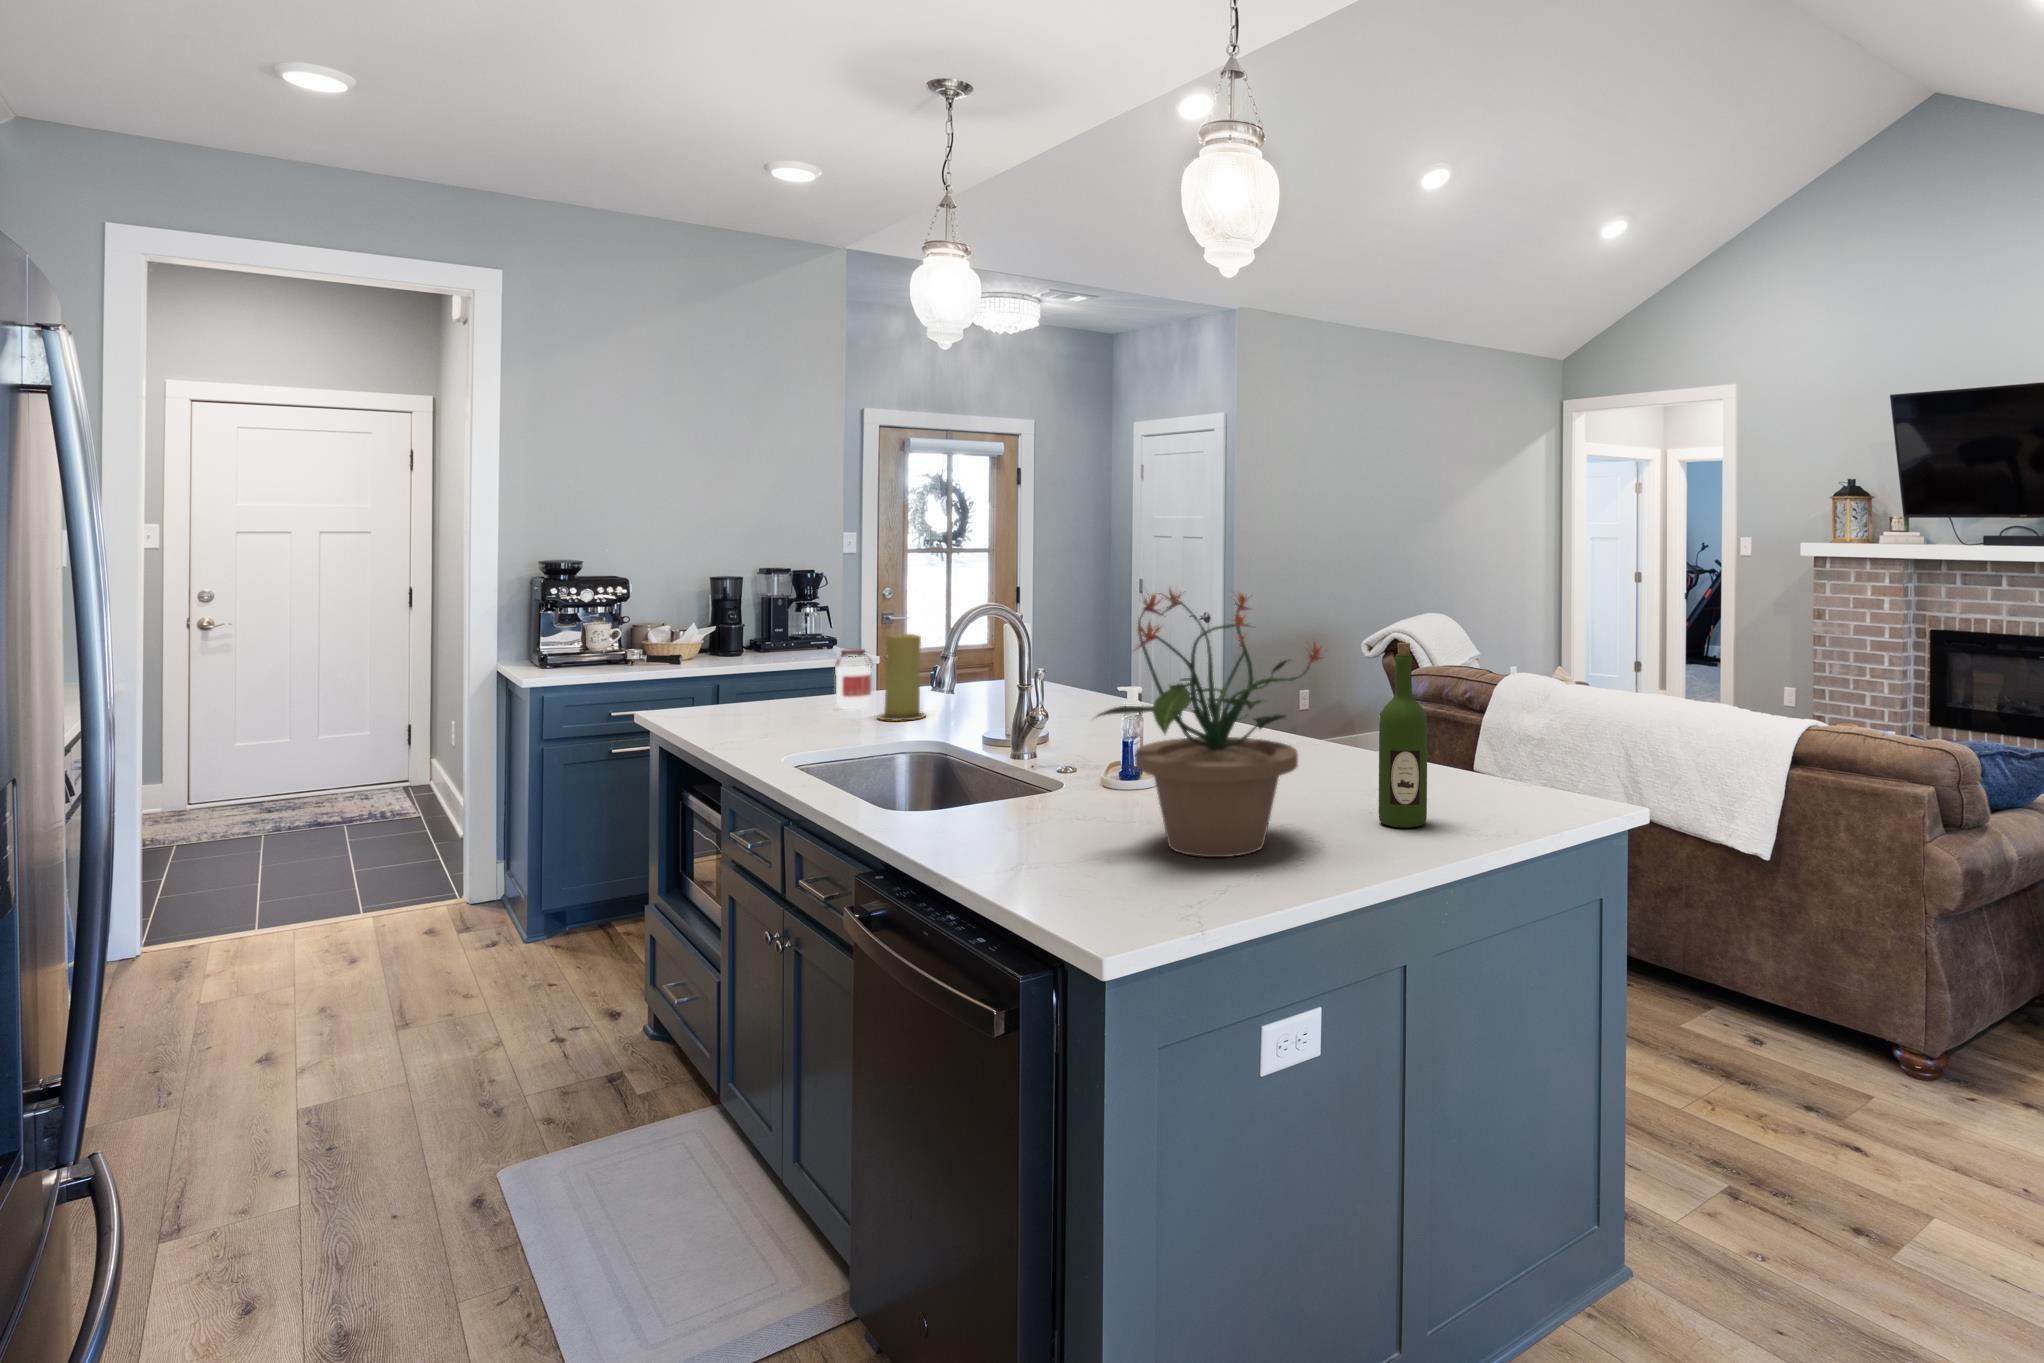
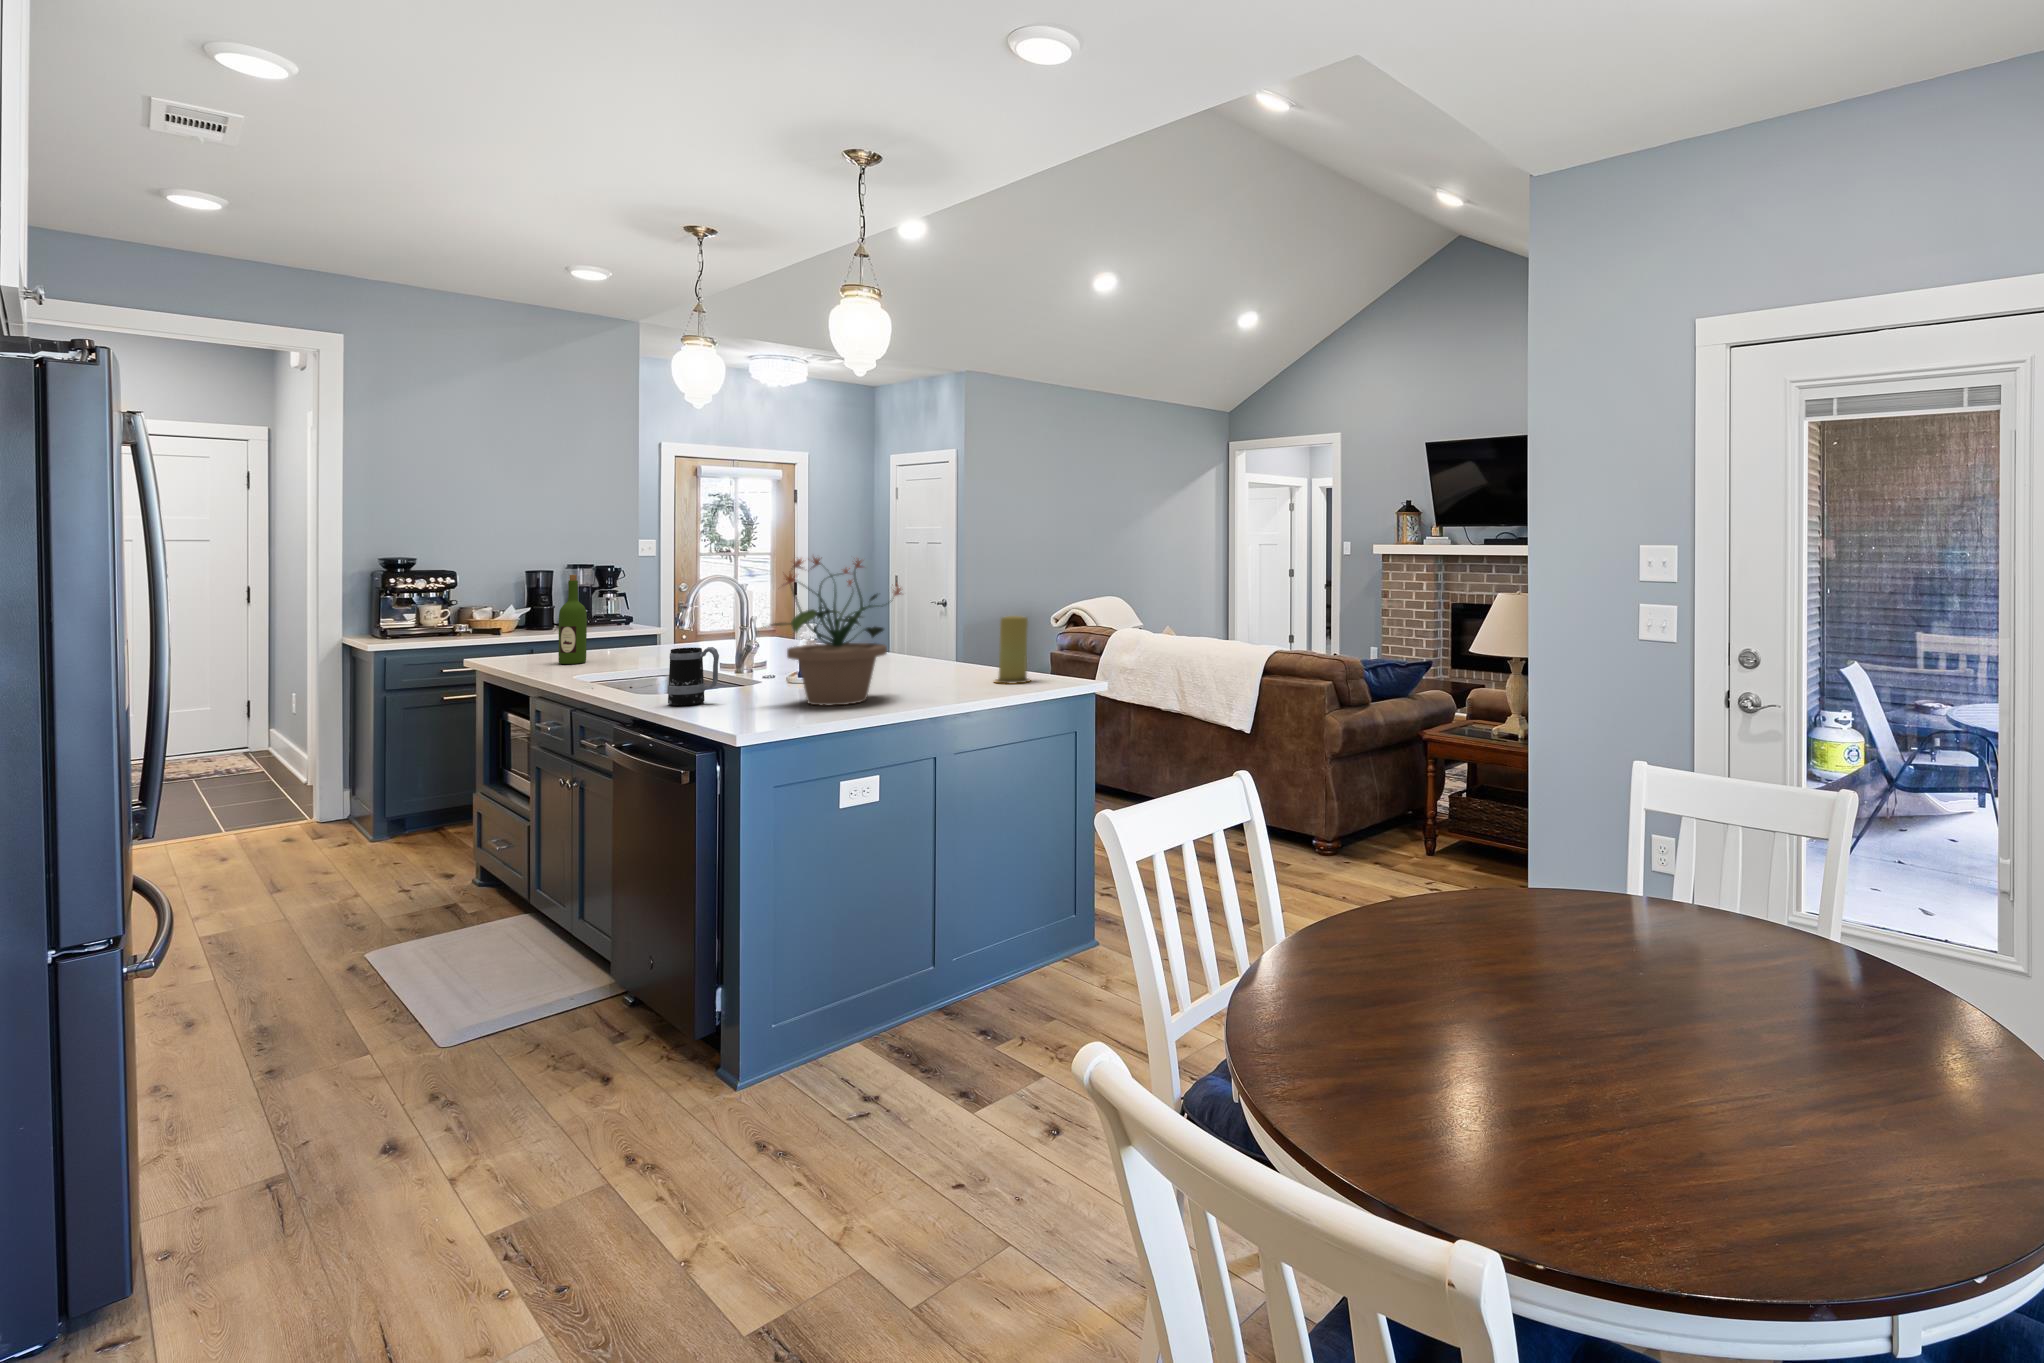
candle: present [878,634,925,720] -> present [995,616,1030,683]
wine bottle: present [1379,643,1427,828] -> present [558,575,587,664]
jar: present [835,649,872,710] -> none [617,611,645,653]
mug: none [943,742,1023,843] -> present [667,647,719,706]

